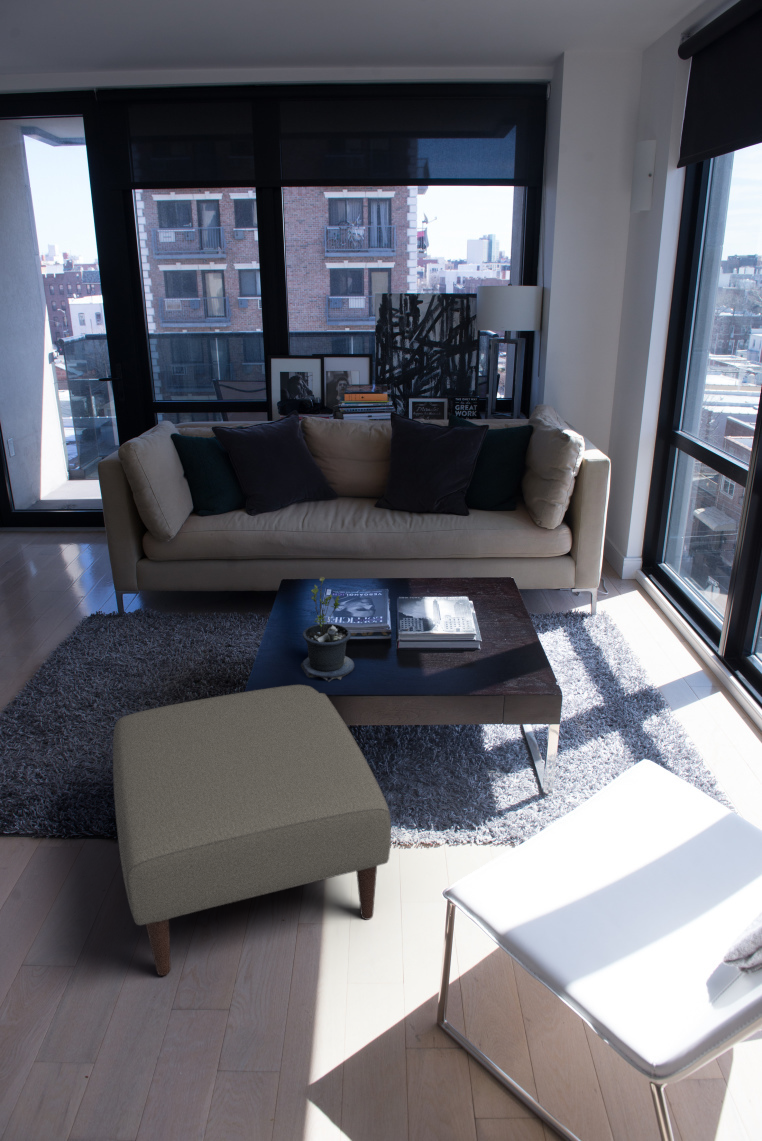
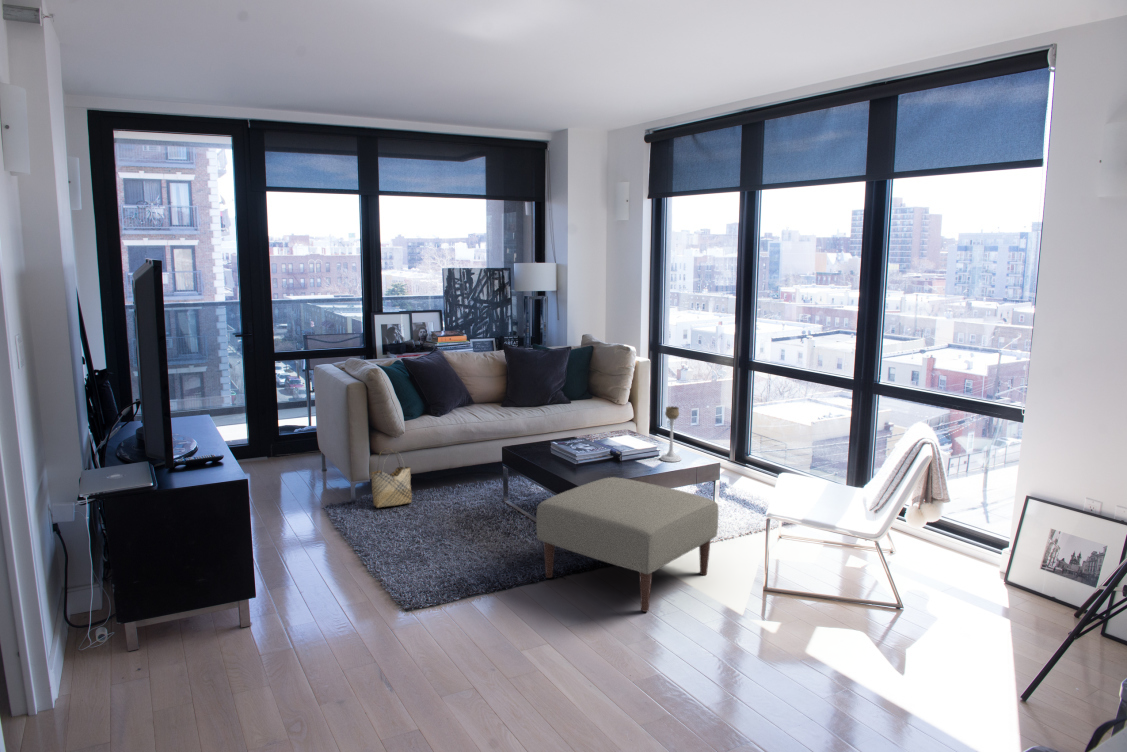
woven basket: none [127,552,186,629] -> present [371,448,412,508]
candle holder: none [442,574,481,675] -> present [660,406,682,462]
potted plant: present [301,577,354,682] -> none [594,415,628,475]

